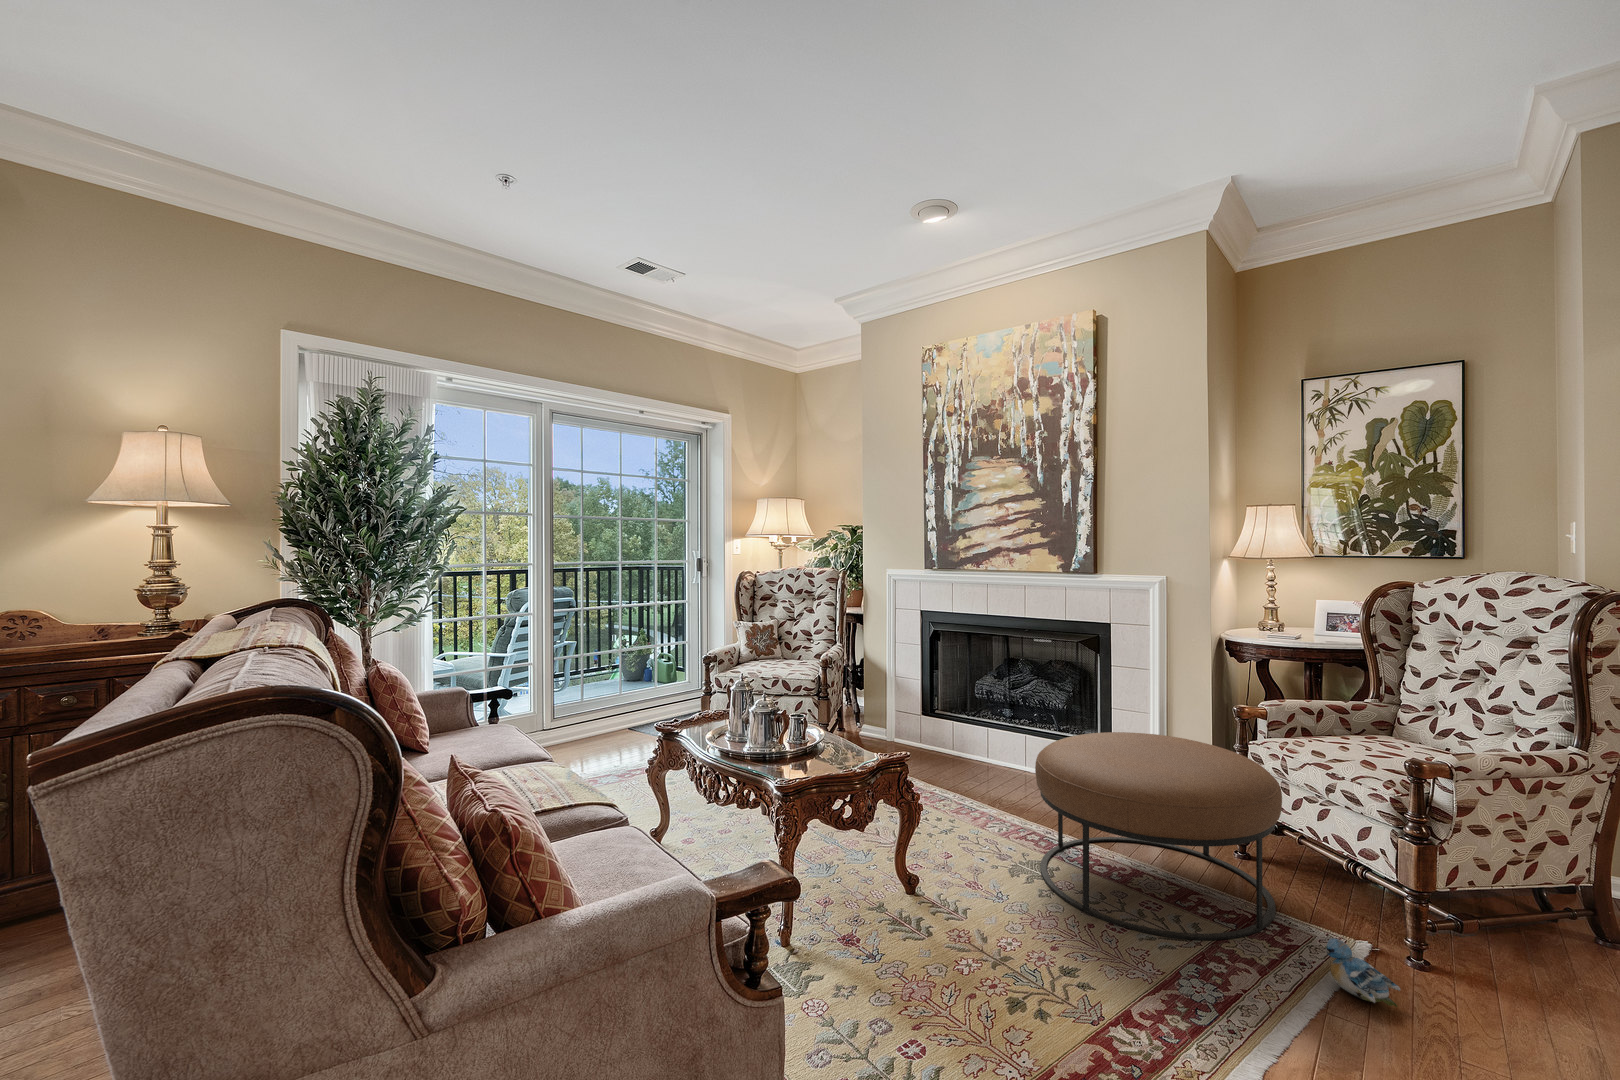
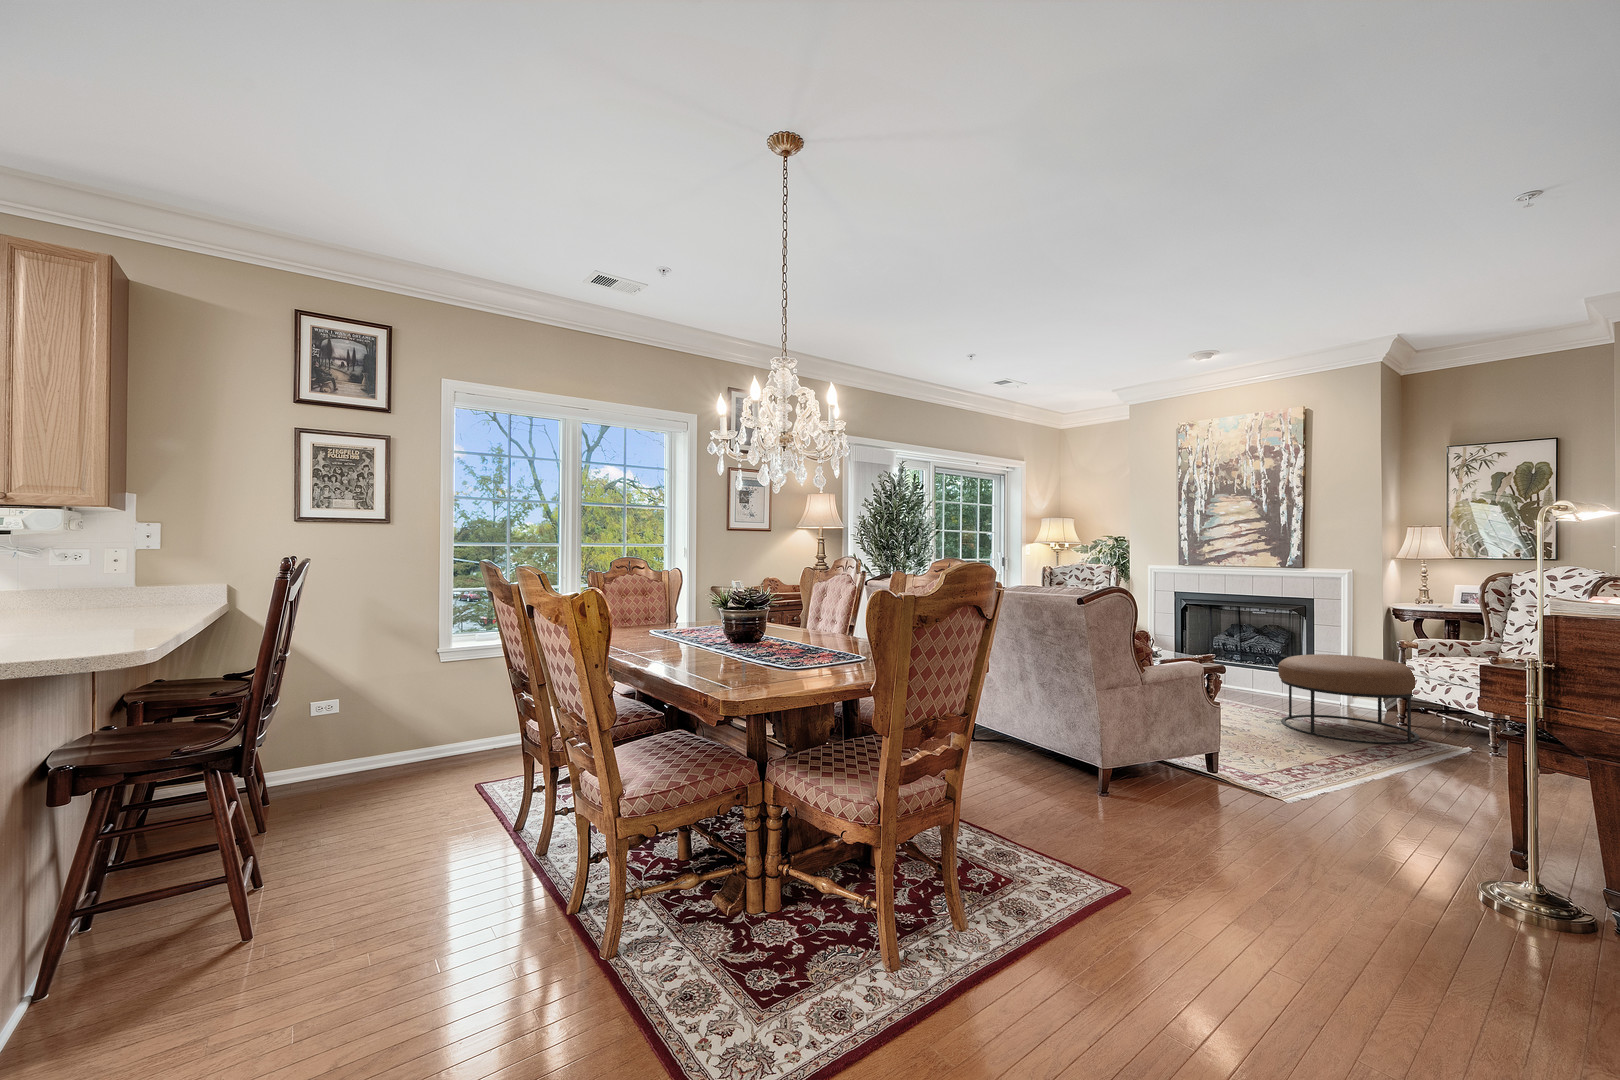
plush toy: present [1325,938,1400,1007] -> none [1442,735,1478,759]

